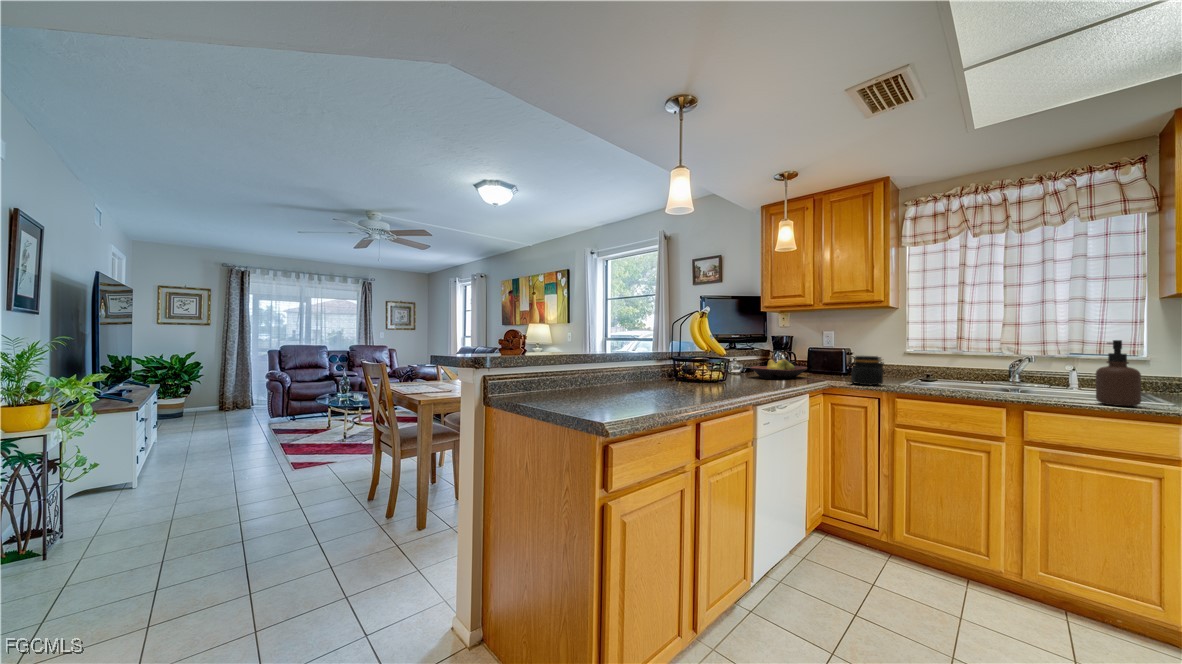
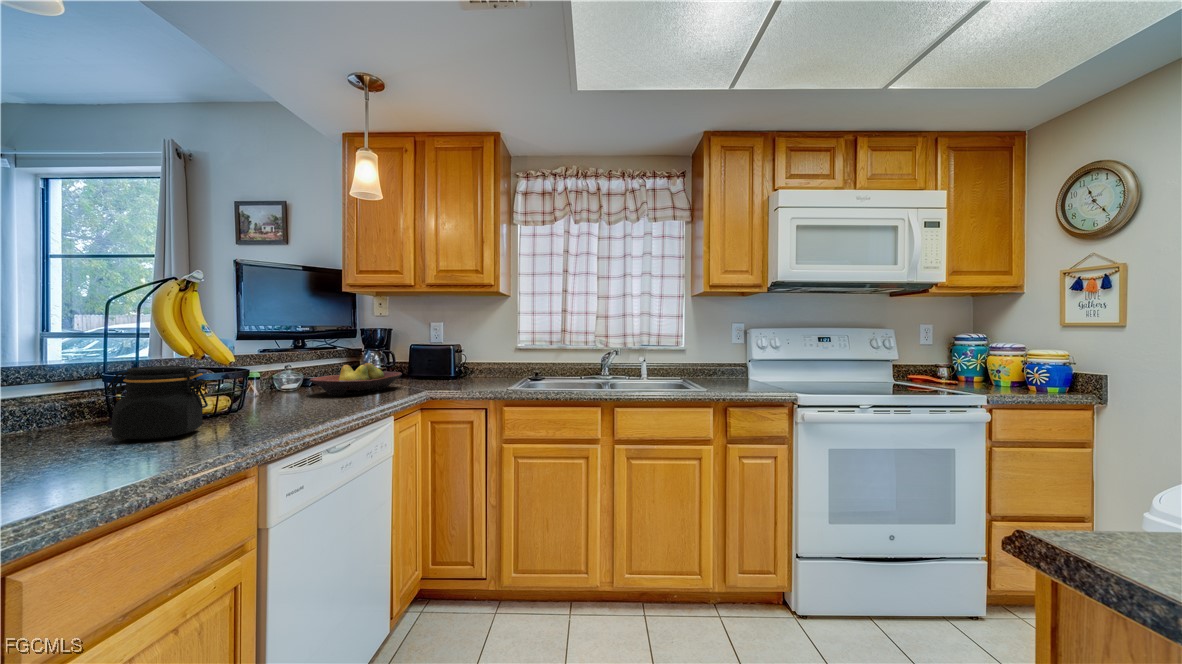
soap dispenser: present [1096,340,1141,406] -> none [665,333,692,396]
jar: present [848,356,885,385] -> present [107,366,208,440]

